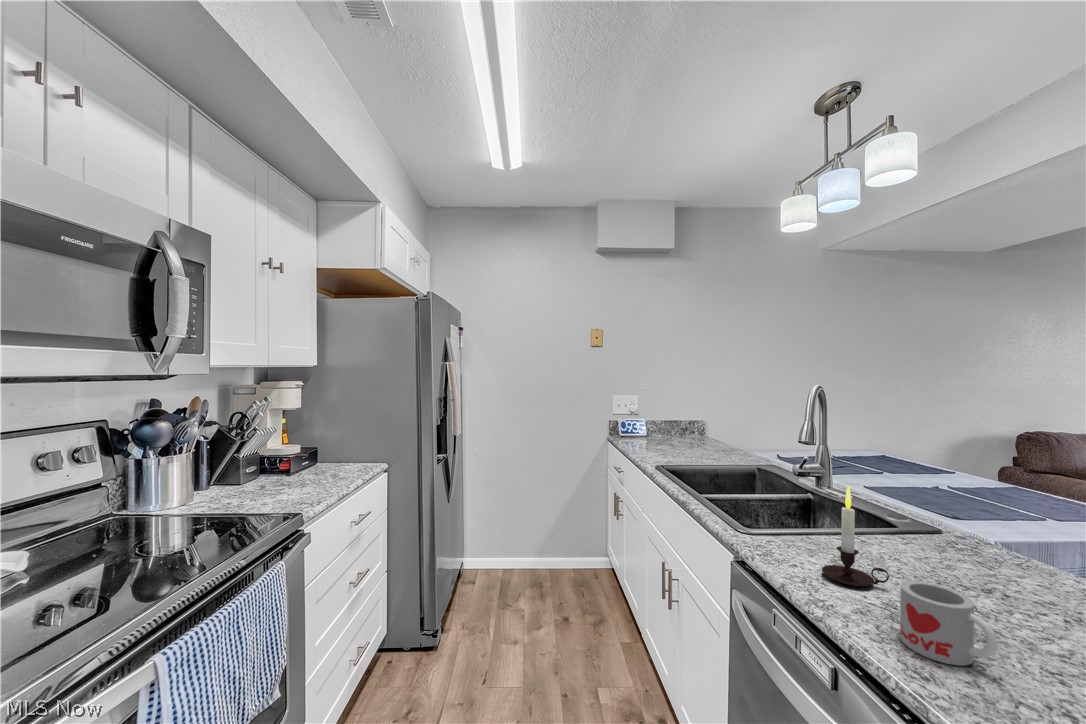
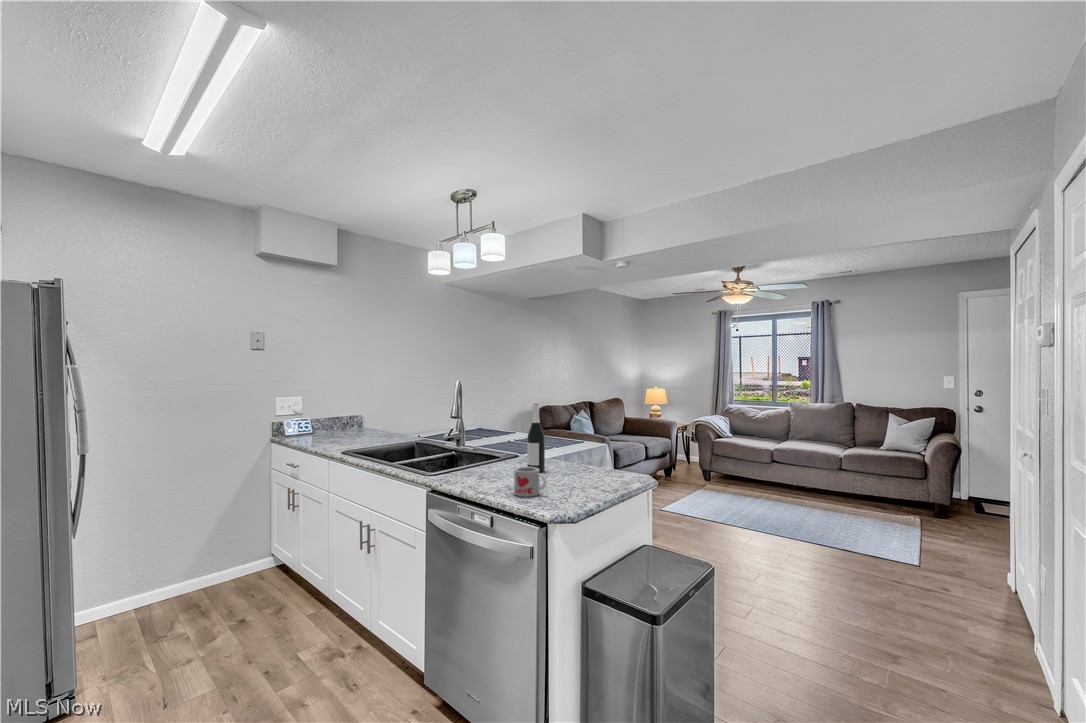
wine bottle: none [950,441,1000,588] -> present [527,404,545,472]
candle: present [822,486,889,587] -> none [477,432,506,484]

